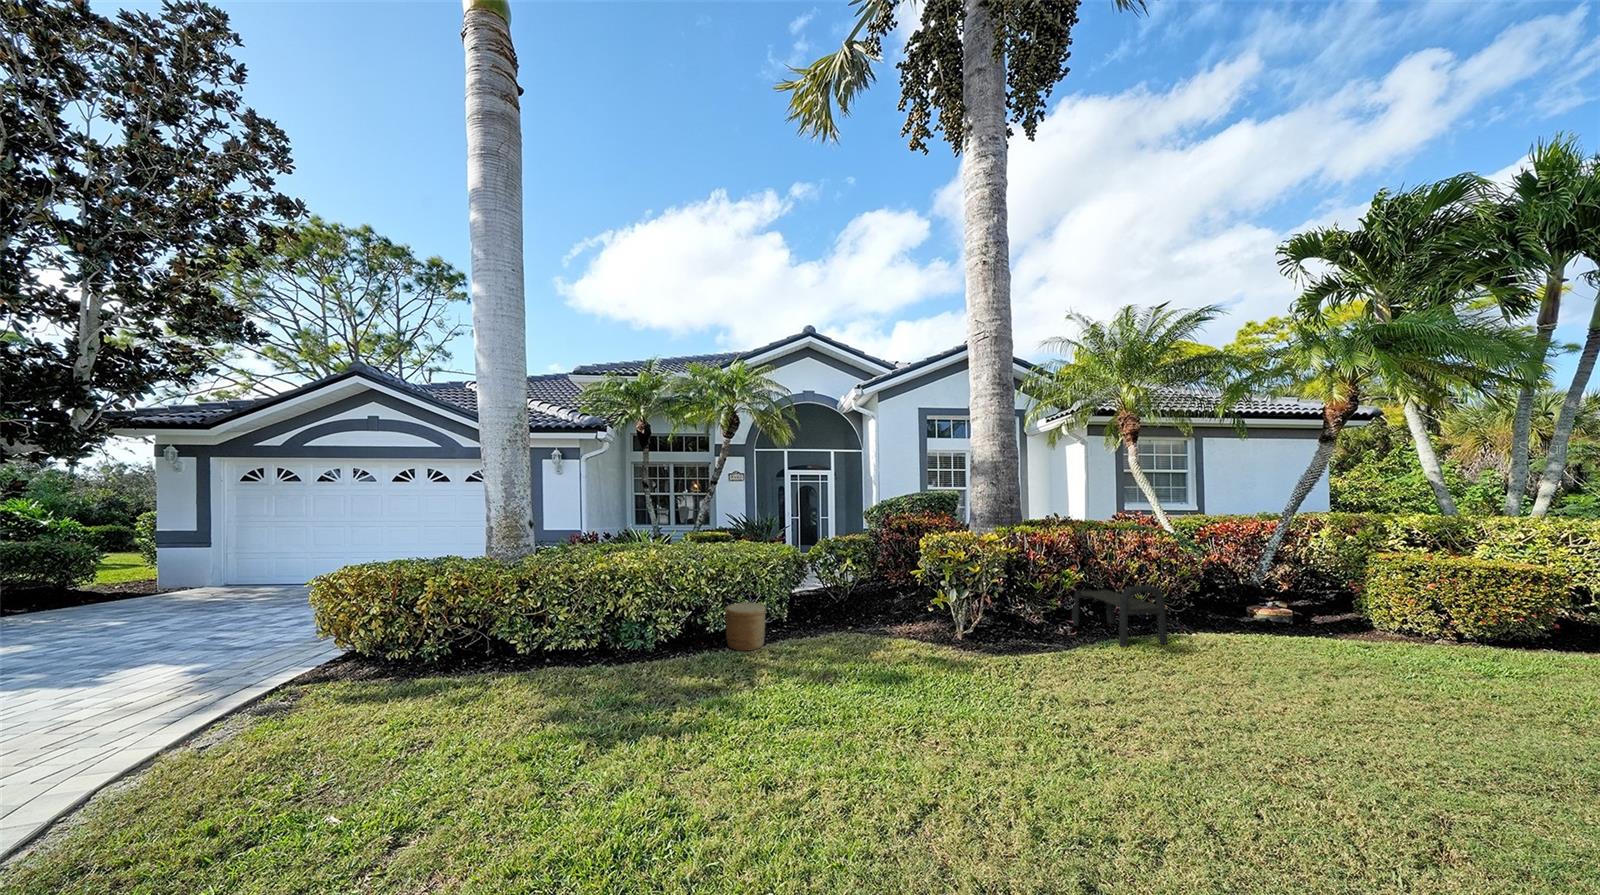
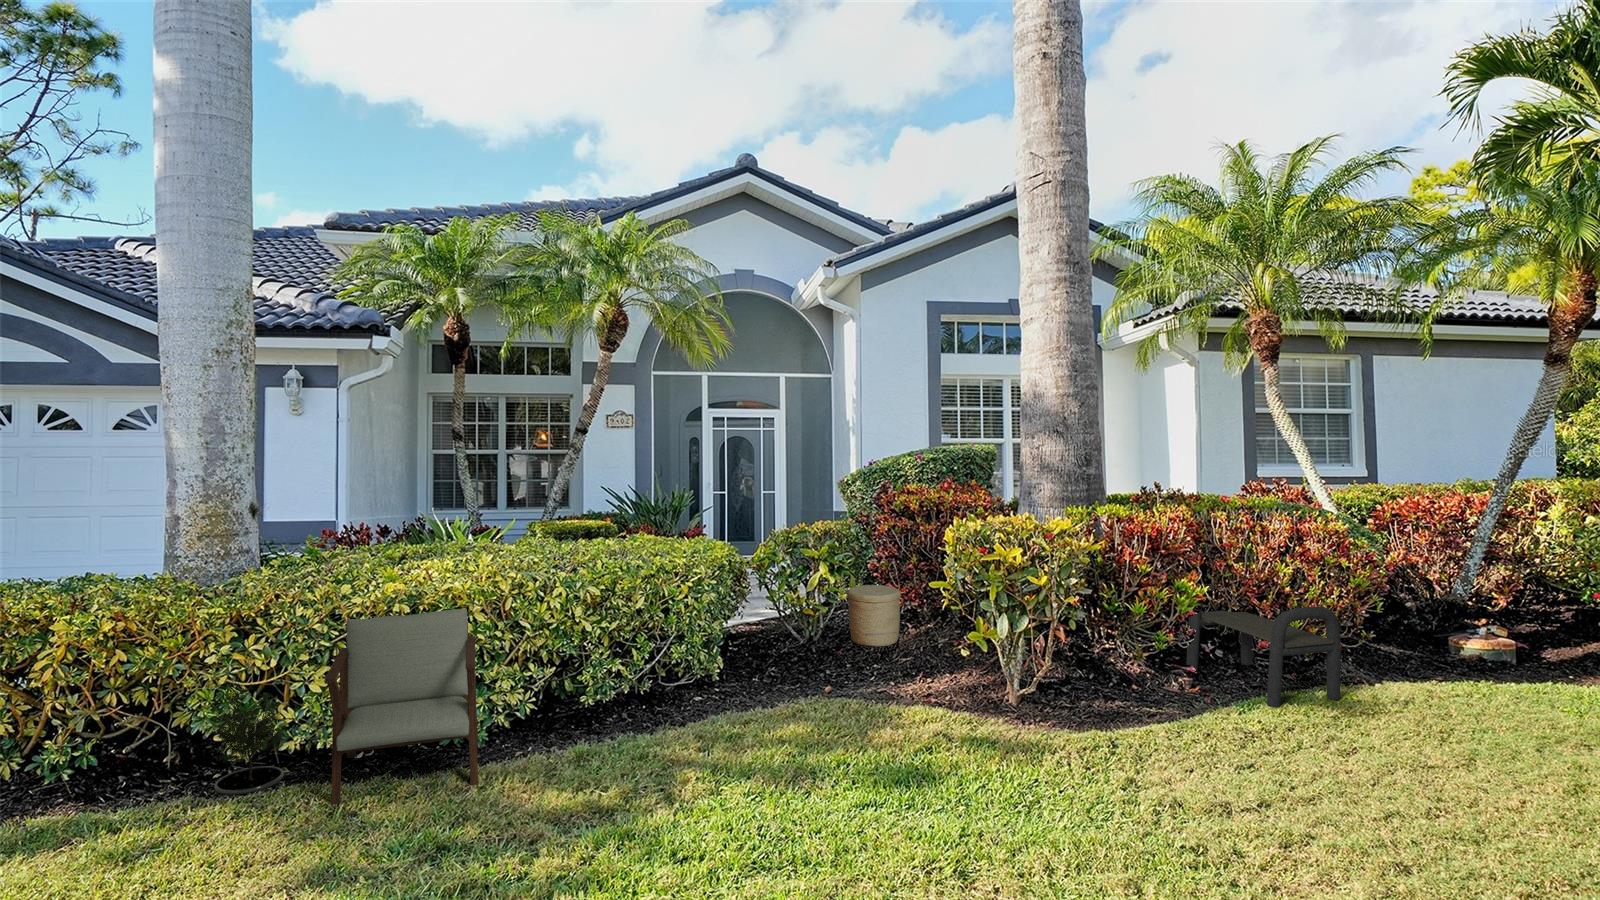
lounge chair: none [567,576,648,682] -> present [324,609,478,805]
woven basket: present [725,602,766,651] -> present [847,585,901,647]
potted tree: none [504,610,545,676] -> present [213,679,285,795]

